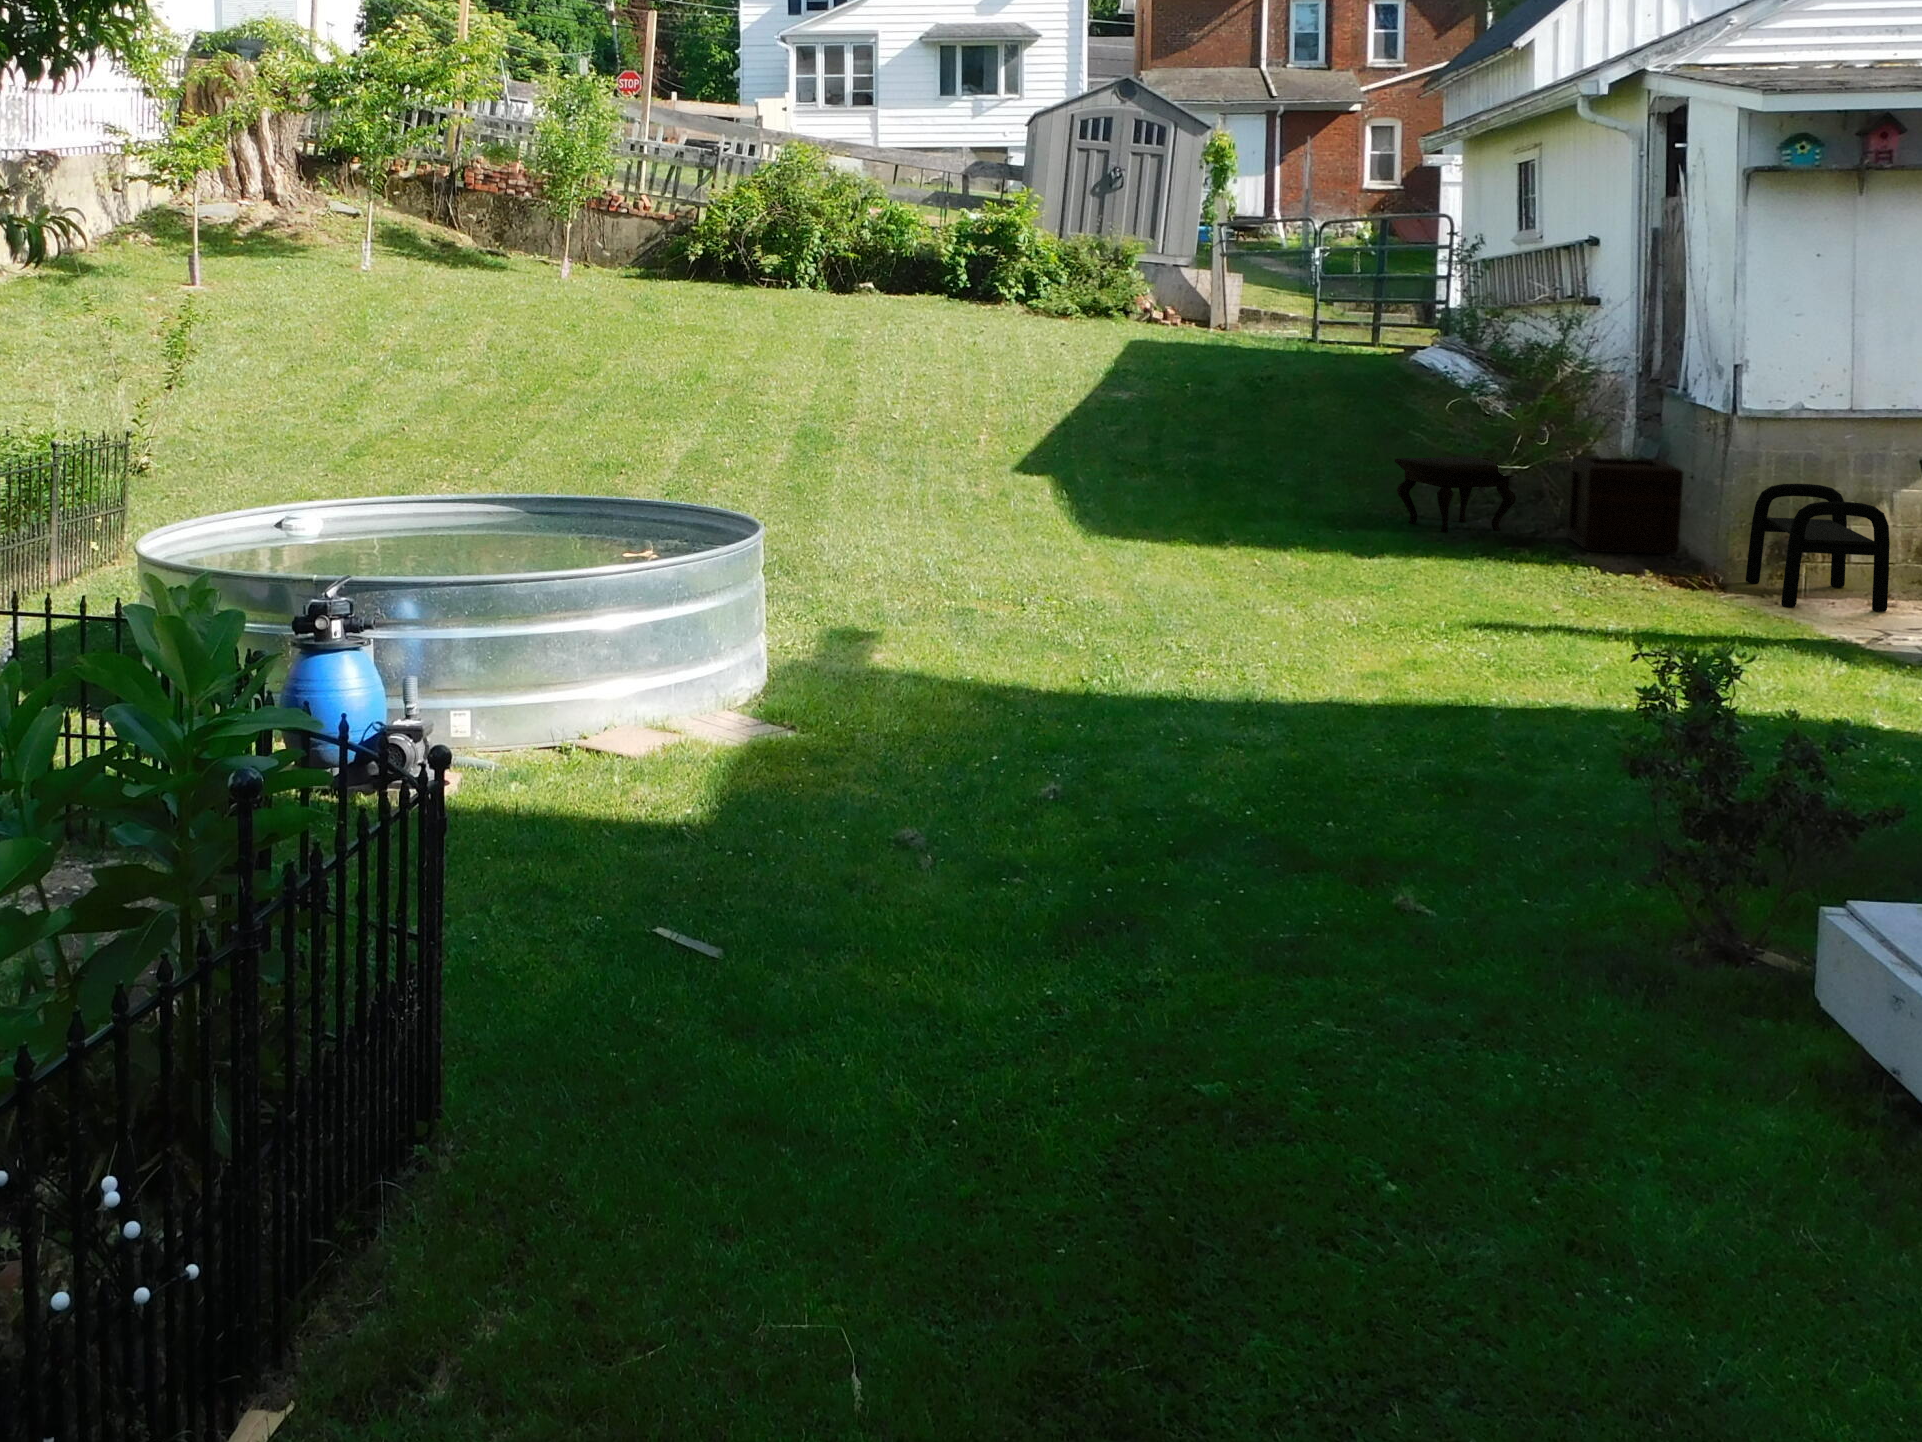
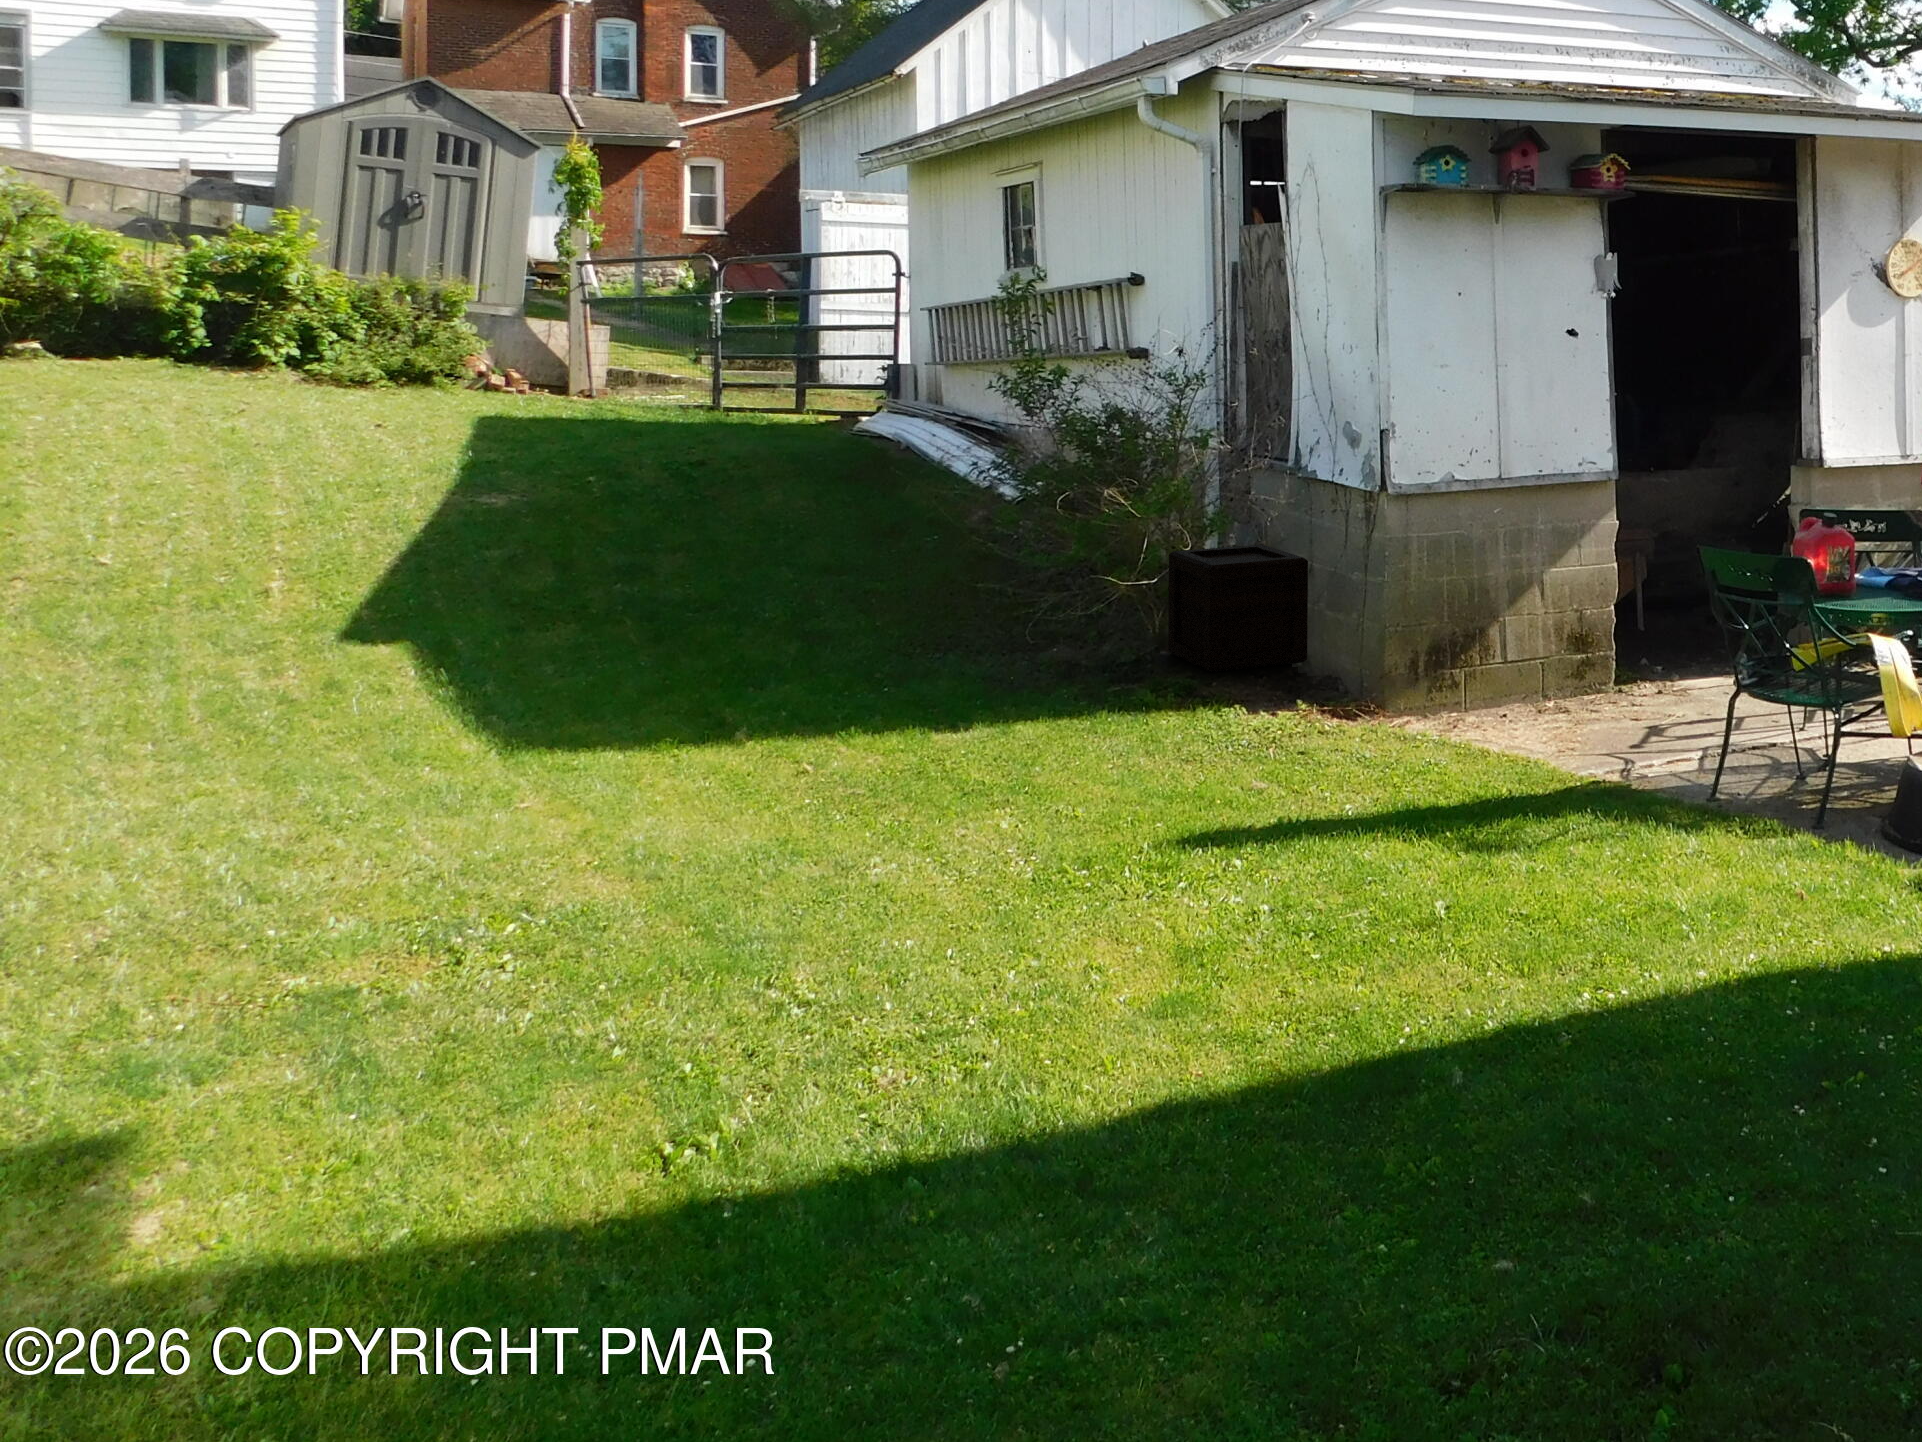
side table: present [1395,457,1516,532] -> none [945,558,1107,667]
bench: present [1746,484,1890,612] -> none [1416,568,1592,730]

